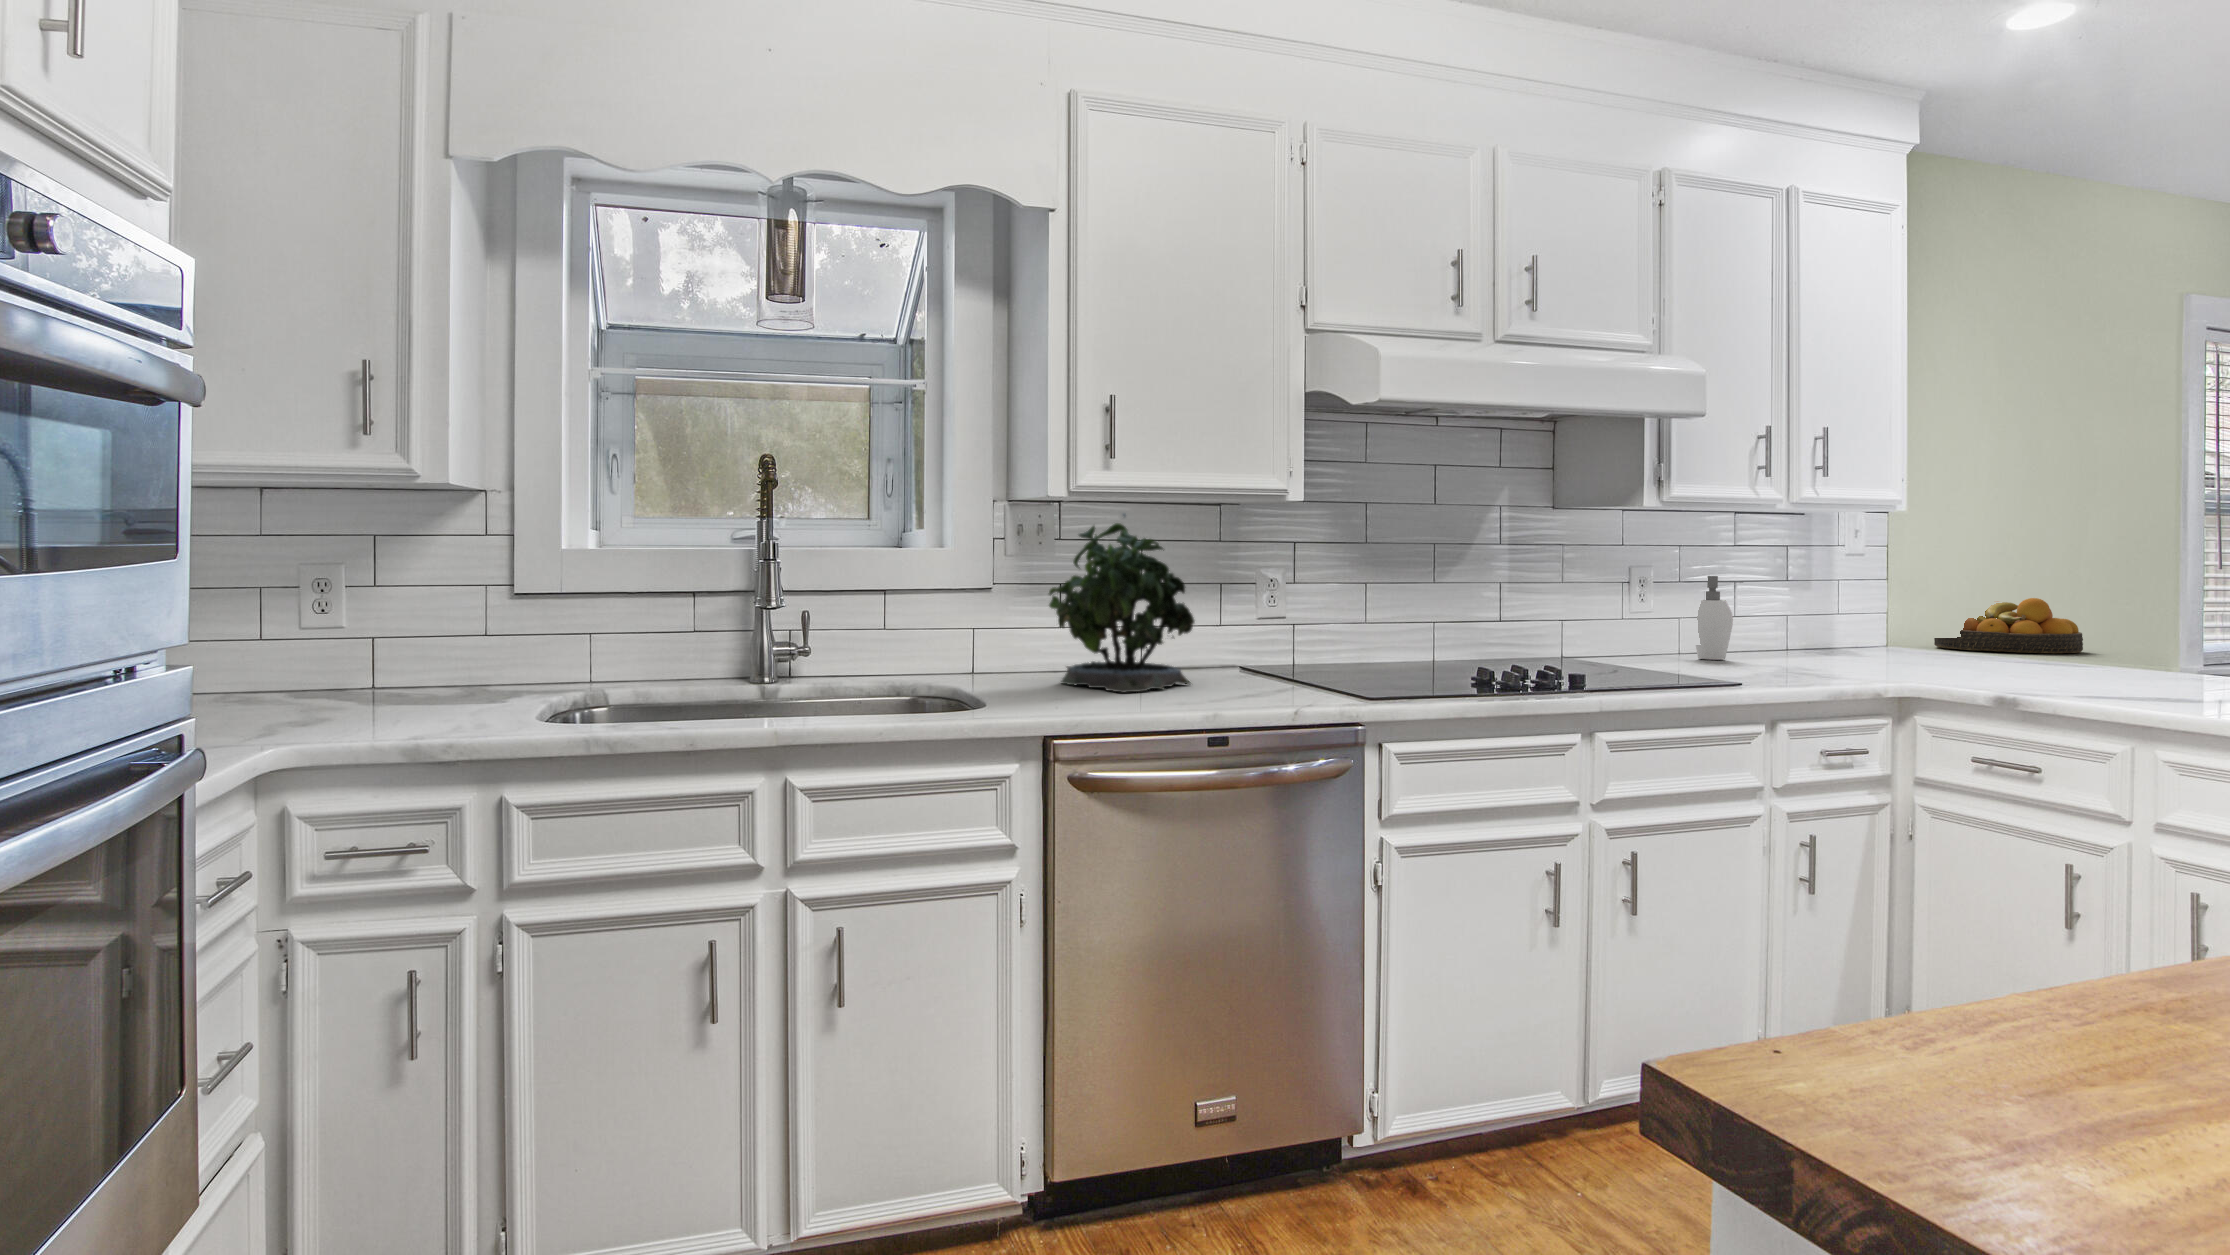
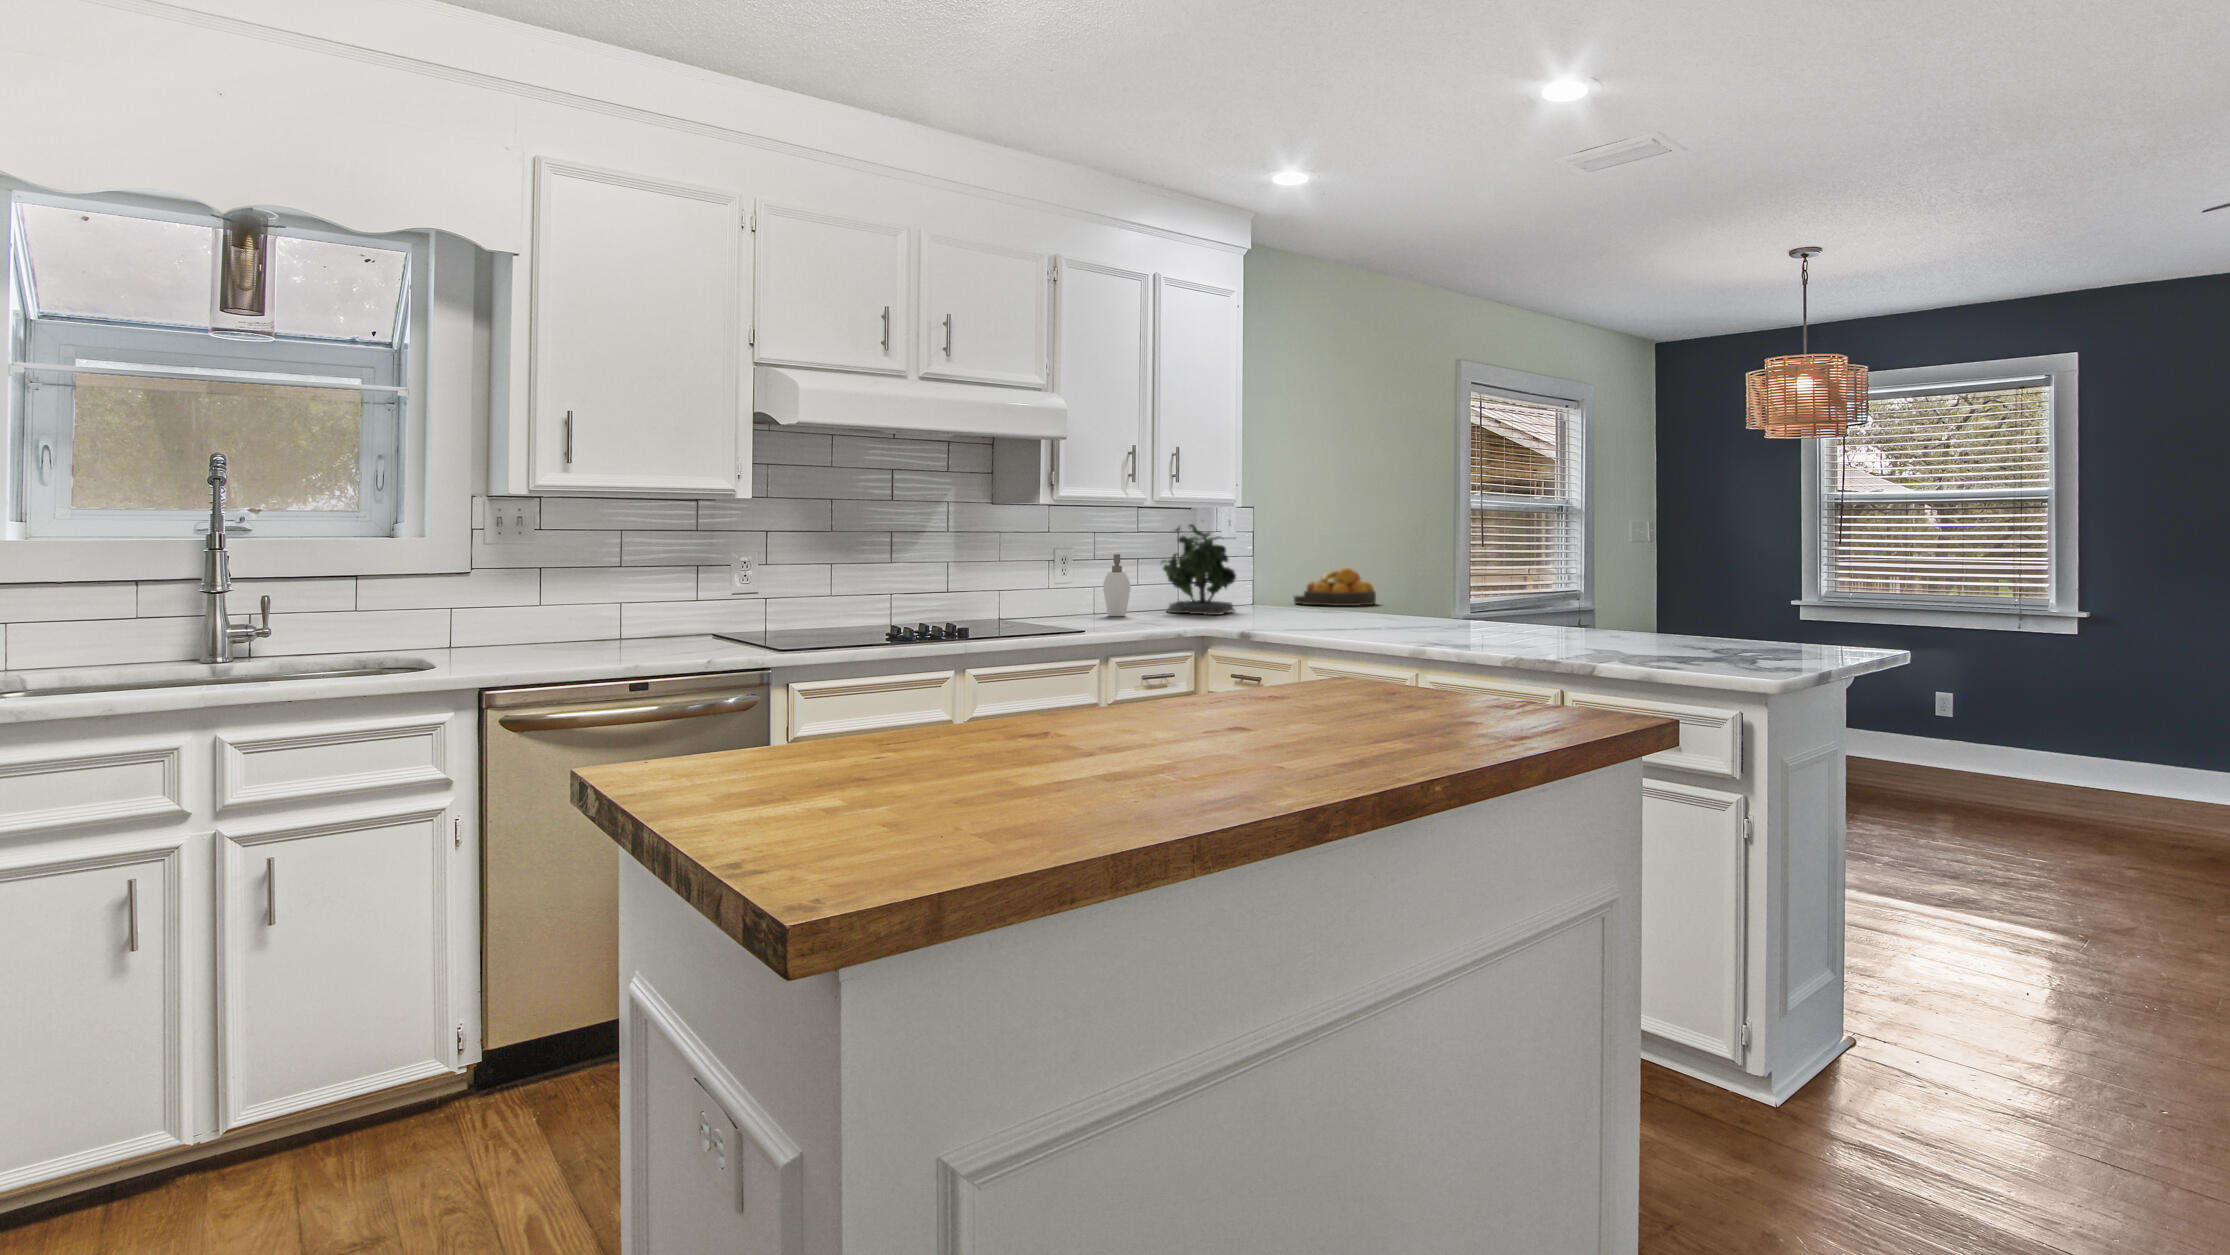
potted plant: present [1049,514,1195,692] -> present [1162,524,1236,615]

